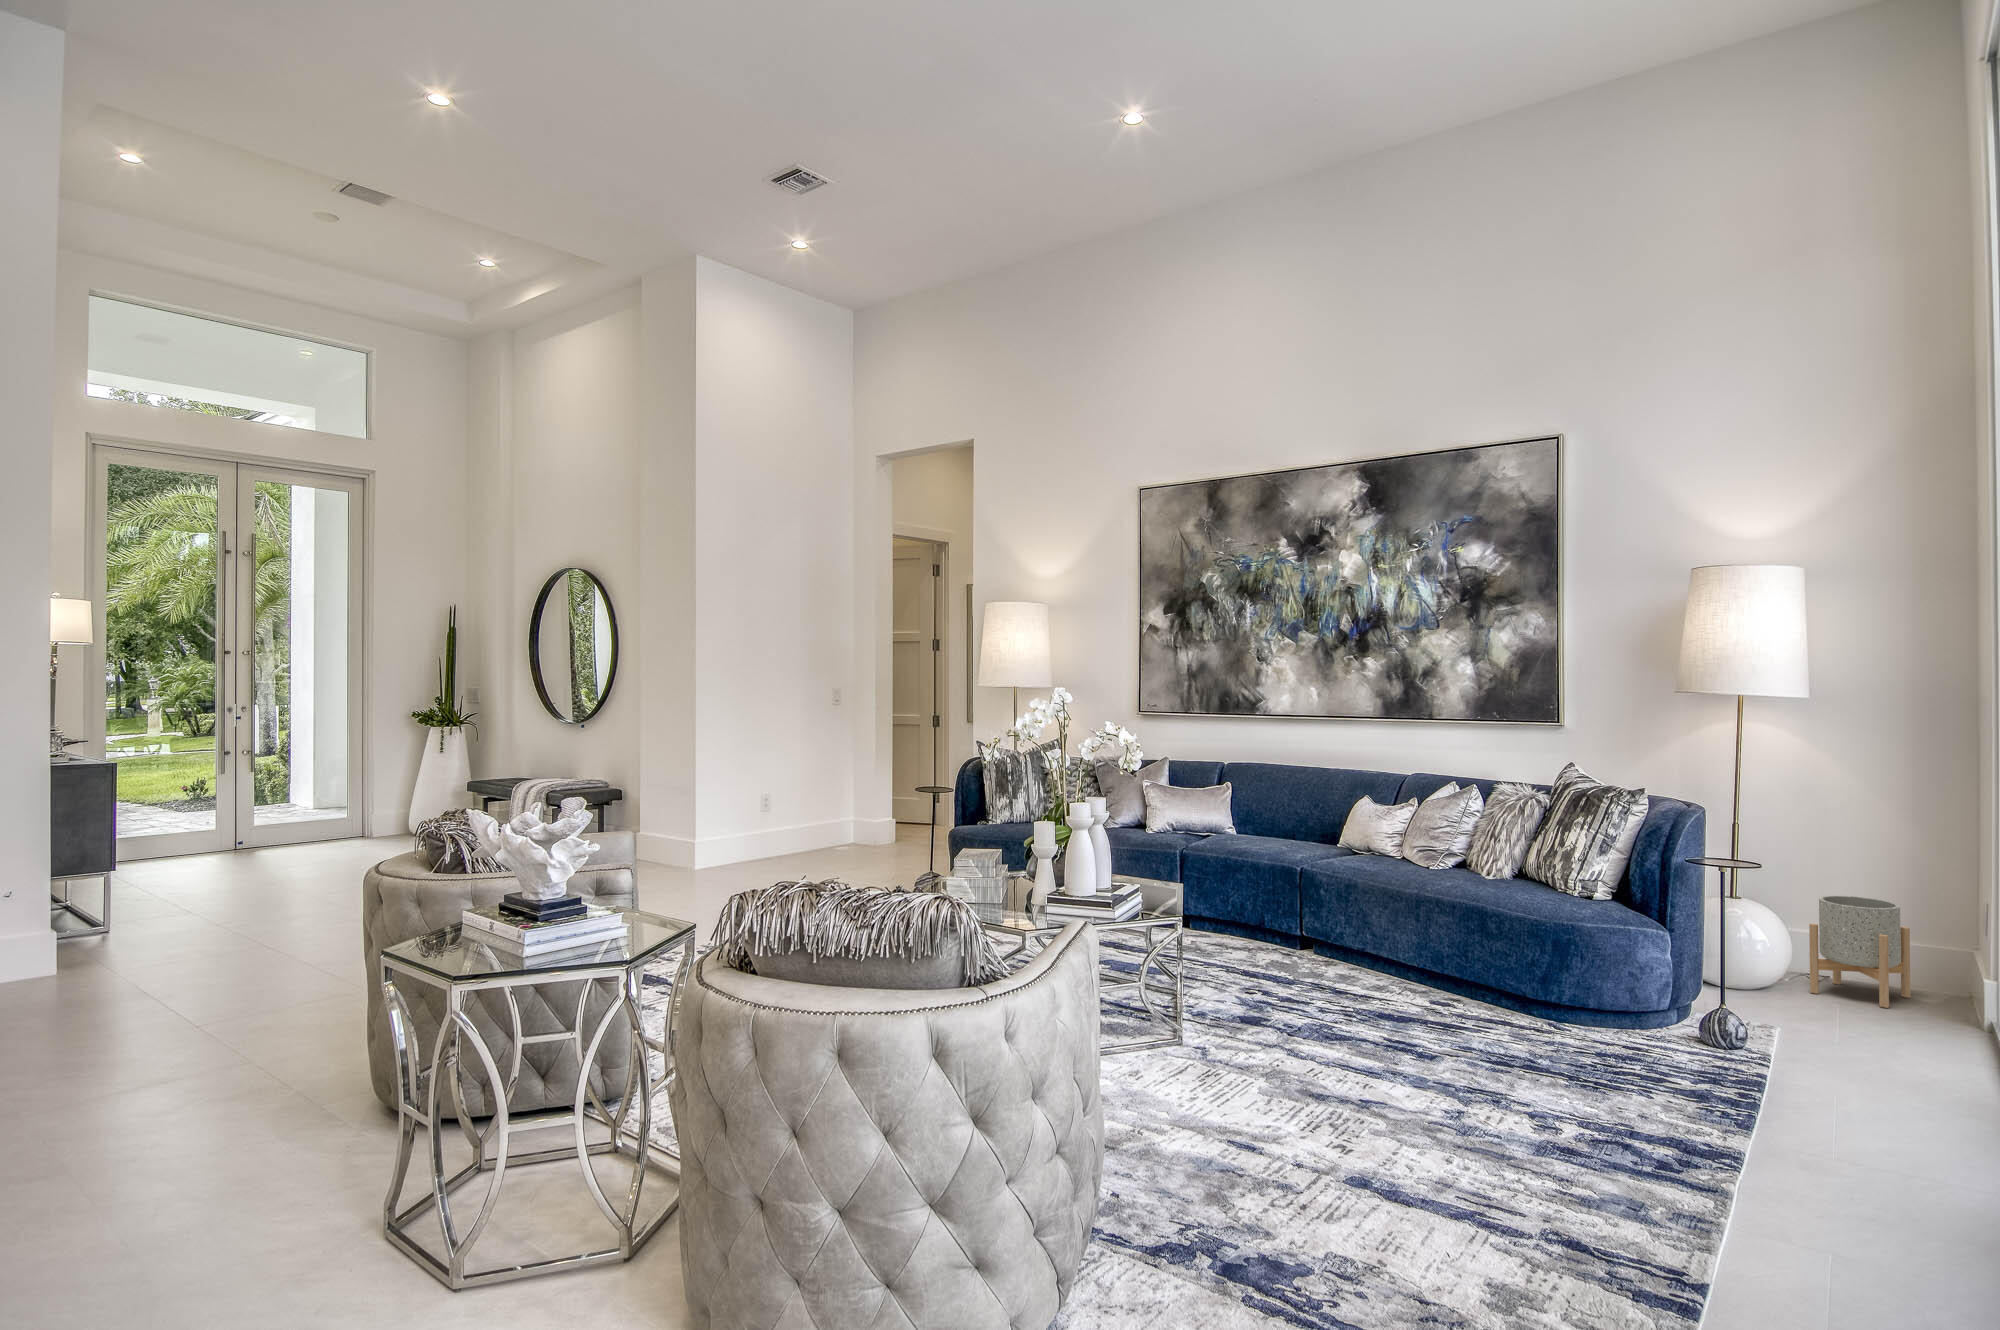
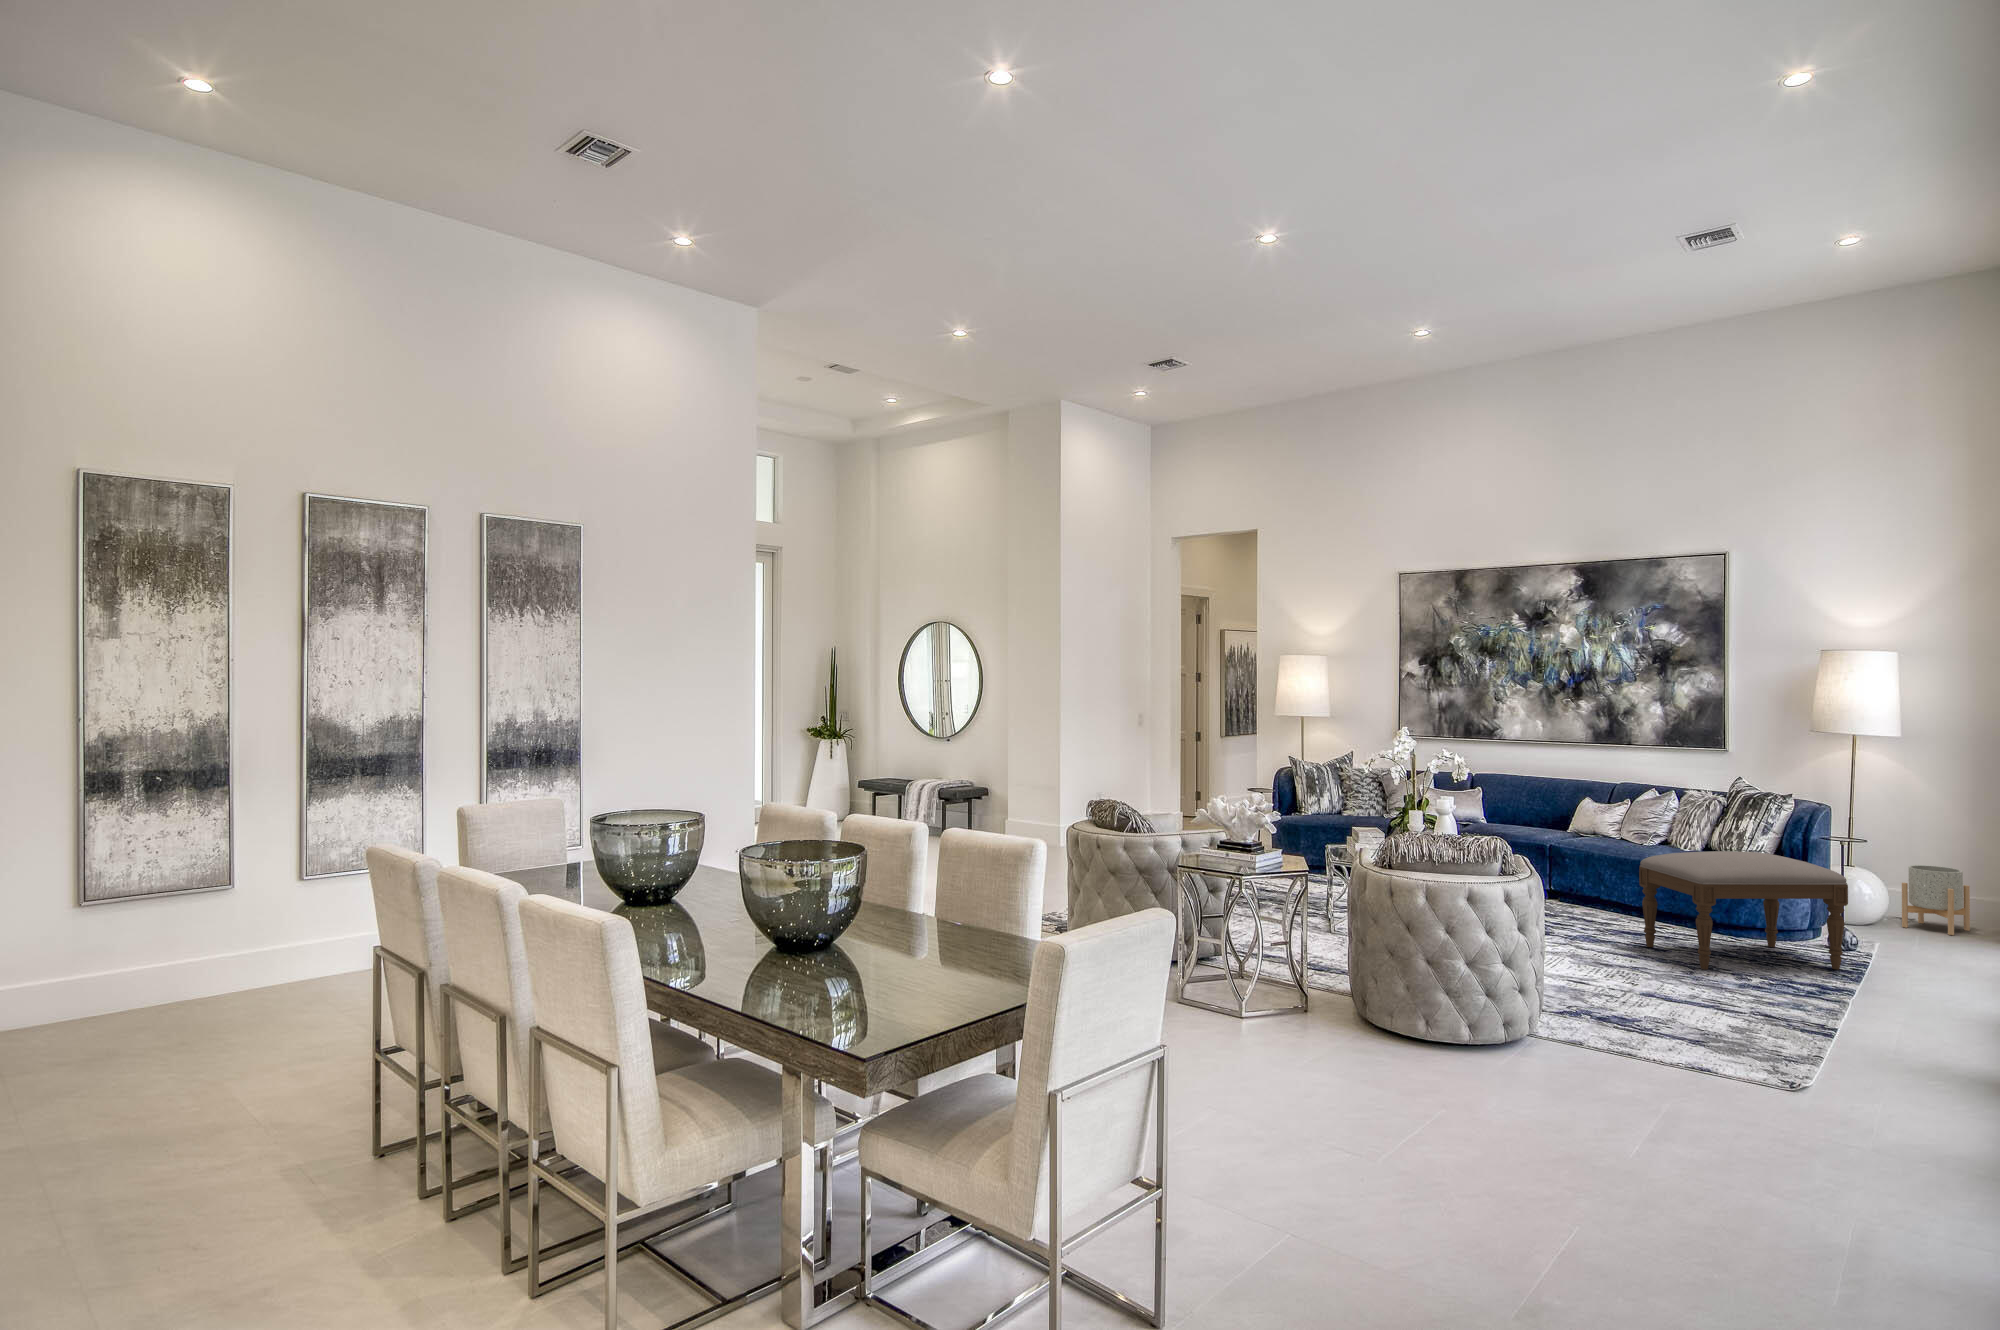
ottoman: none [1400,887,1728,1101] -> present [1639,851,1848,970]

